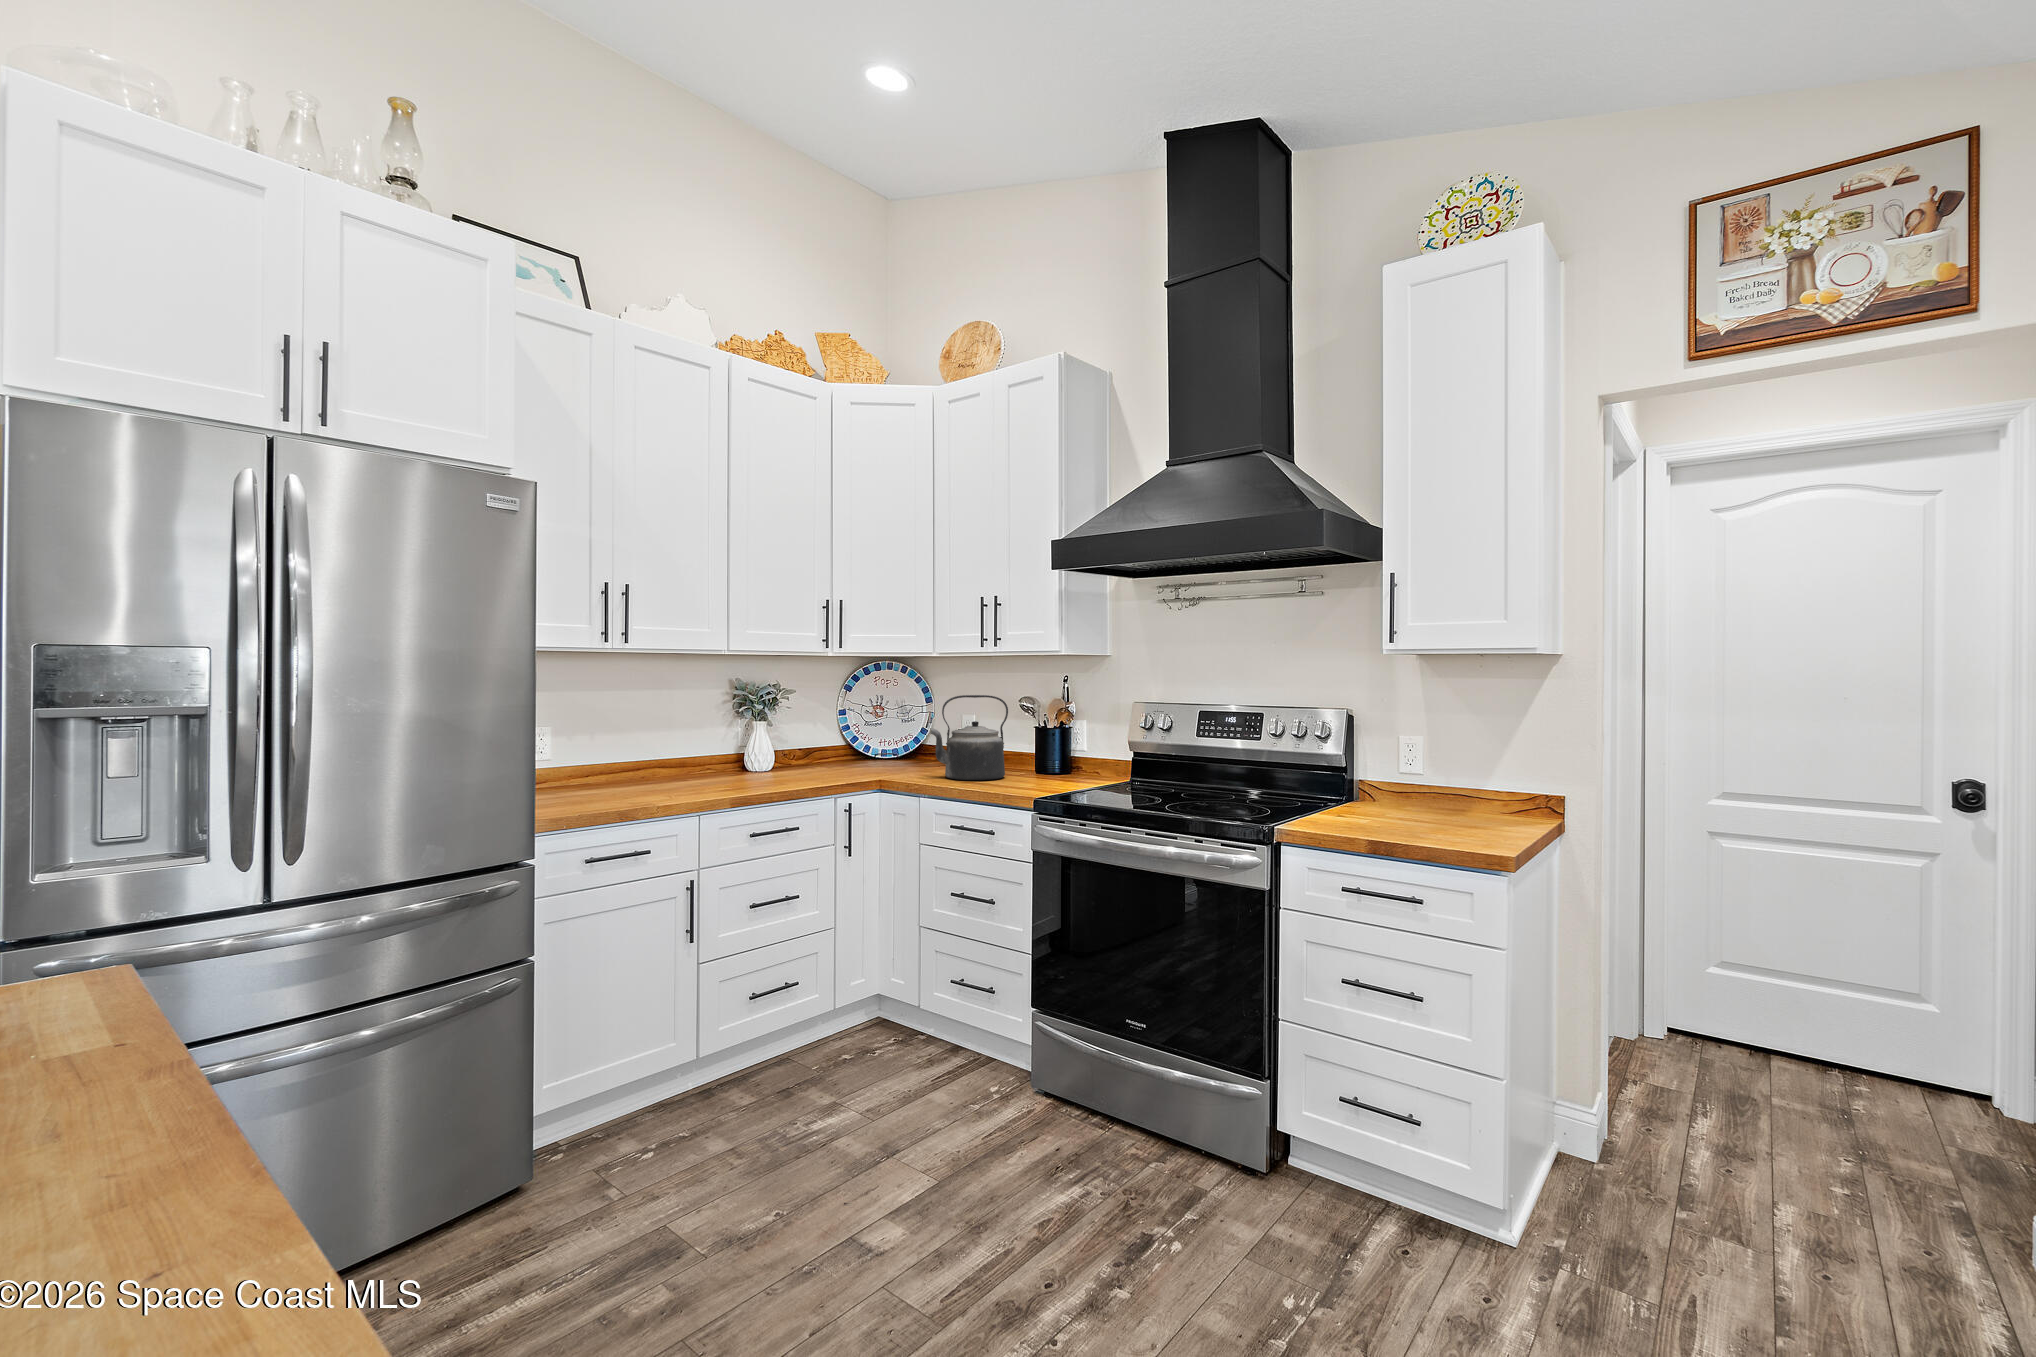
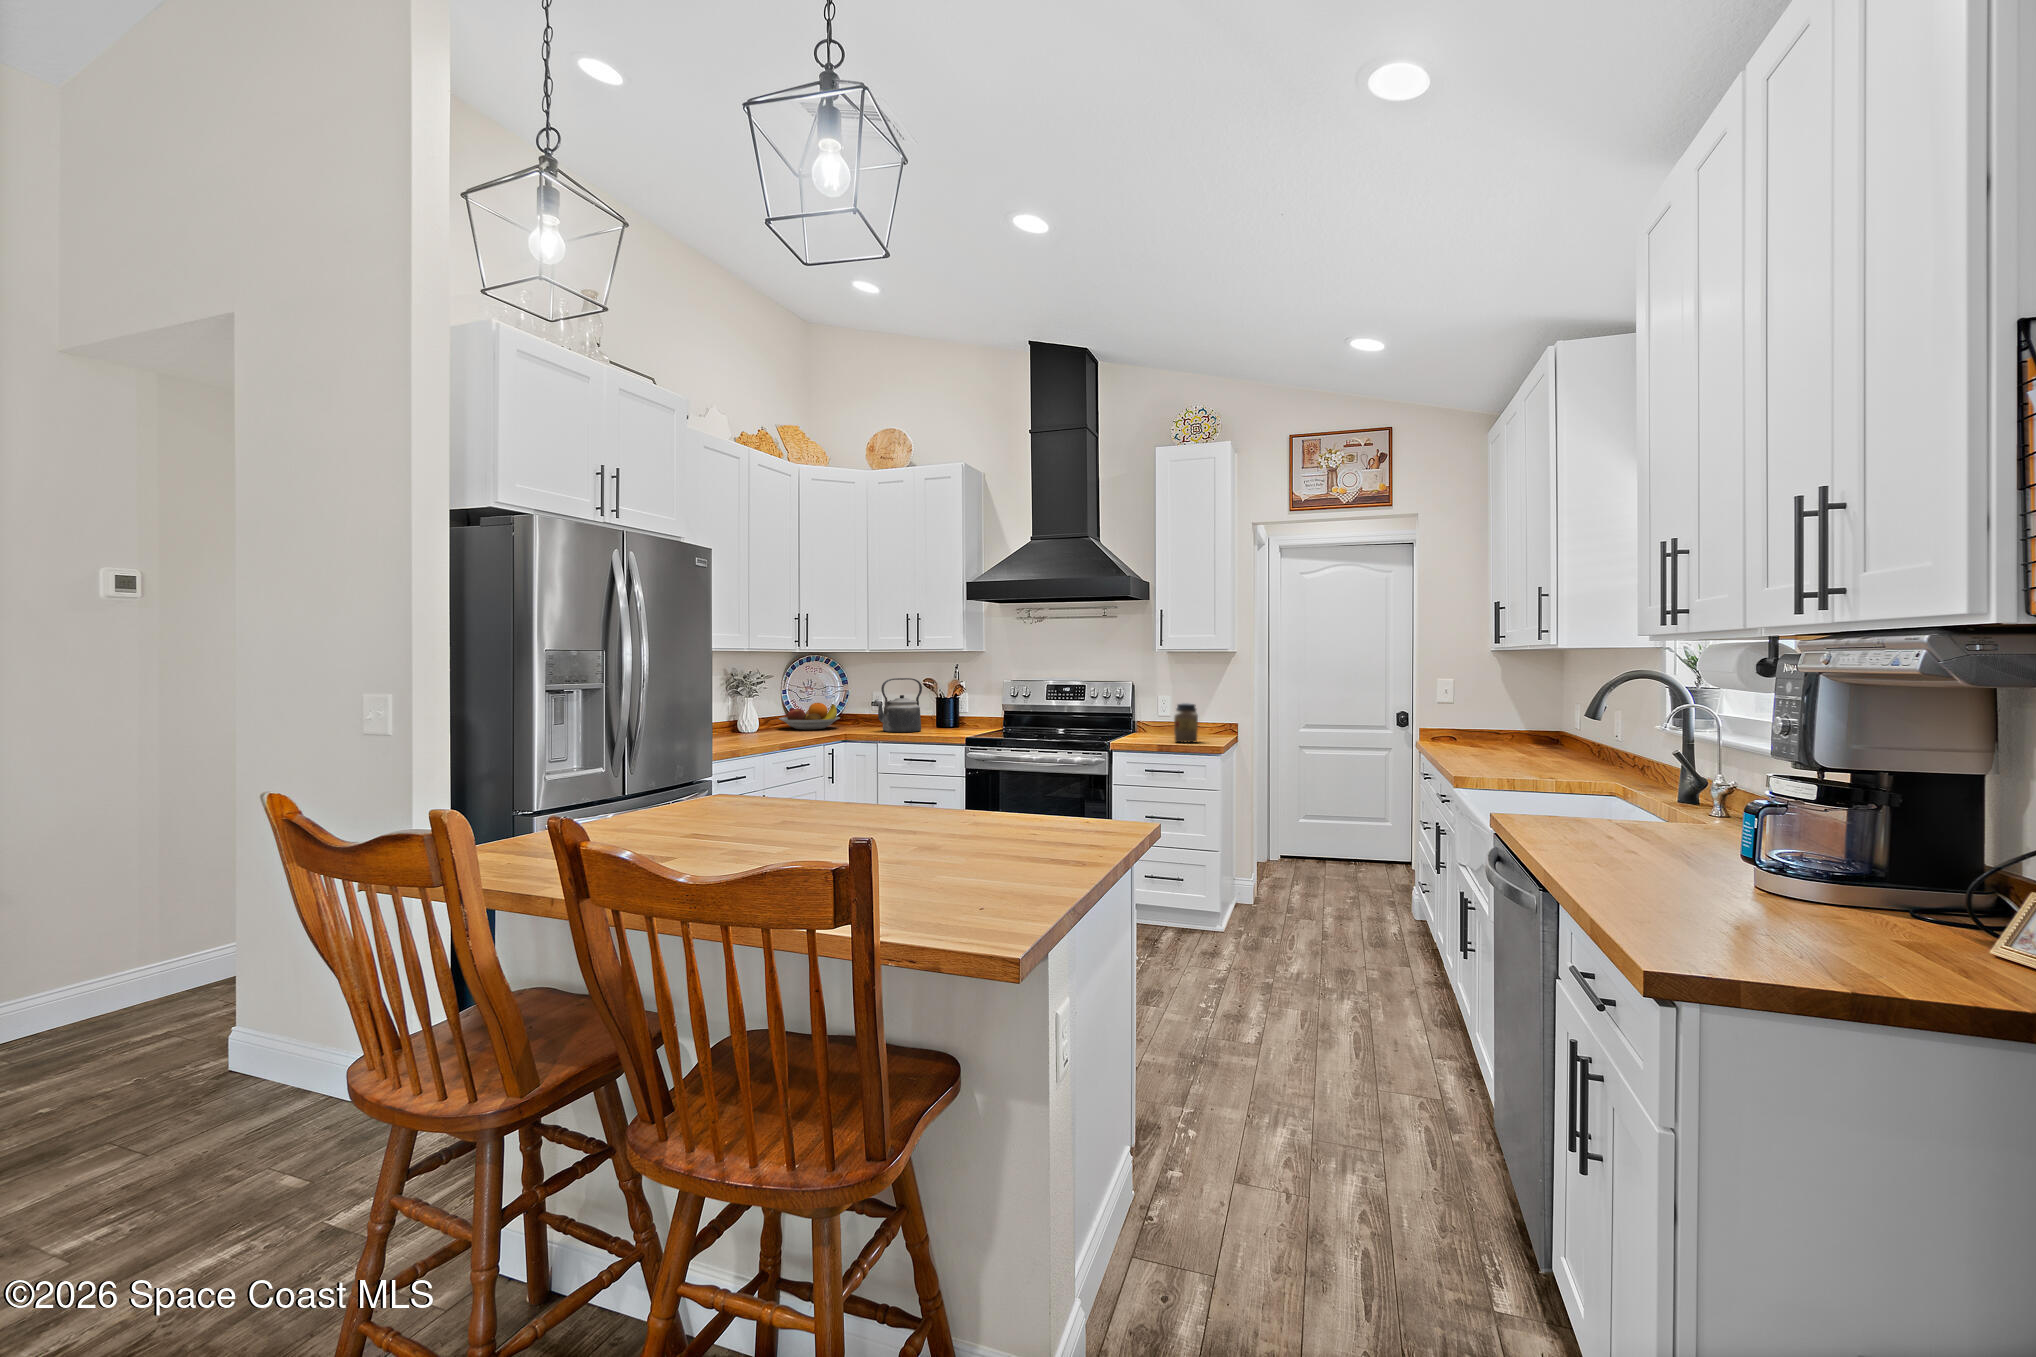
fruit bowl: none [816,729,905,769] -> present [779,703,840,730]
jar: none [1410,754,1464,836] -> present [1174,703,1198,743]

